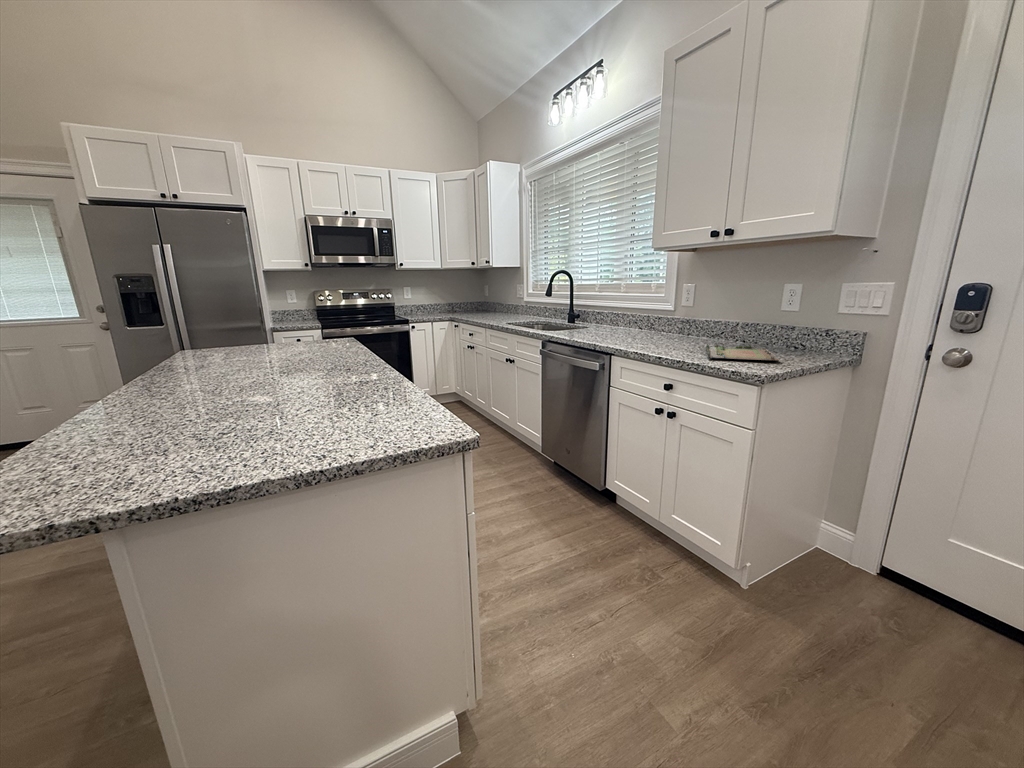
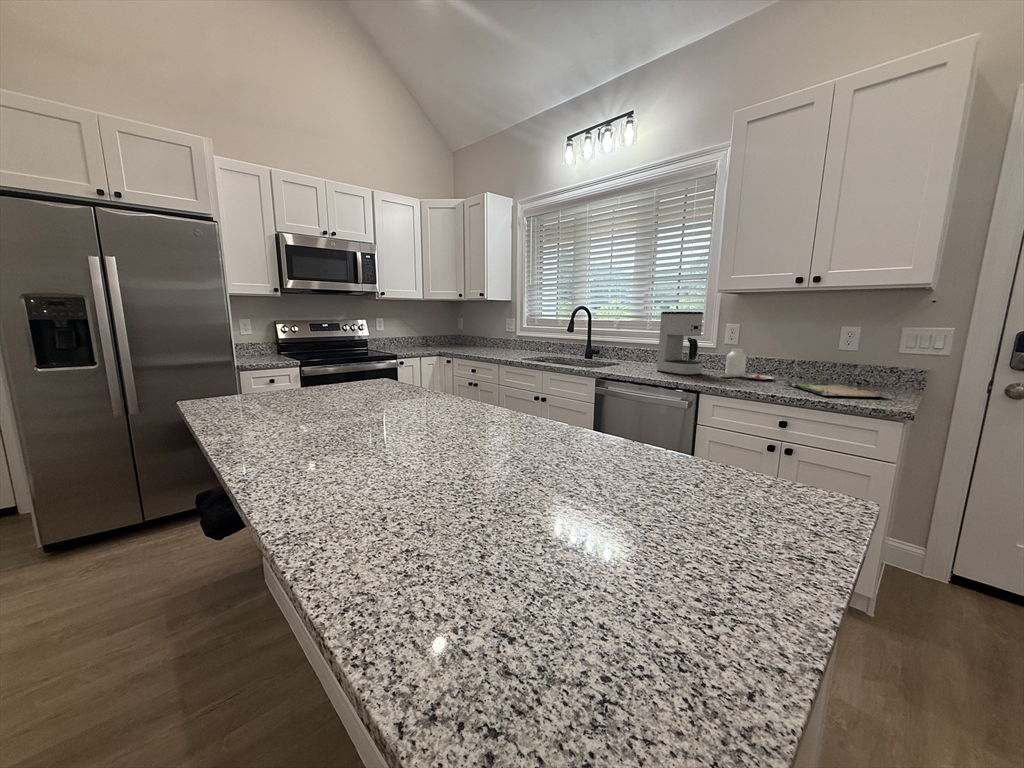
coffee maker: none [607,272,649,338] -> present [657,311,703,375]
jar: none [656,311,709,343] -> present [721,349,774,380]

